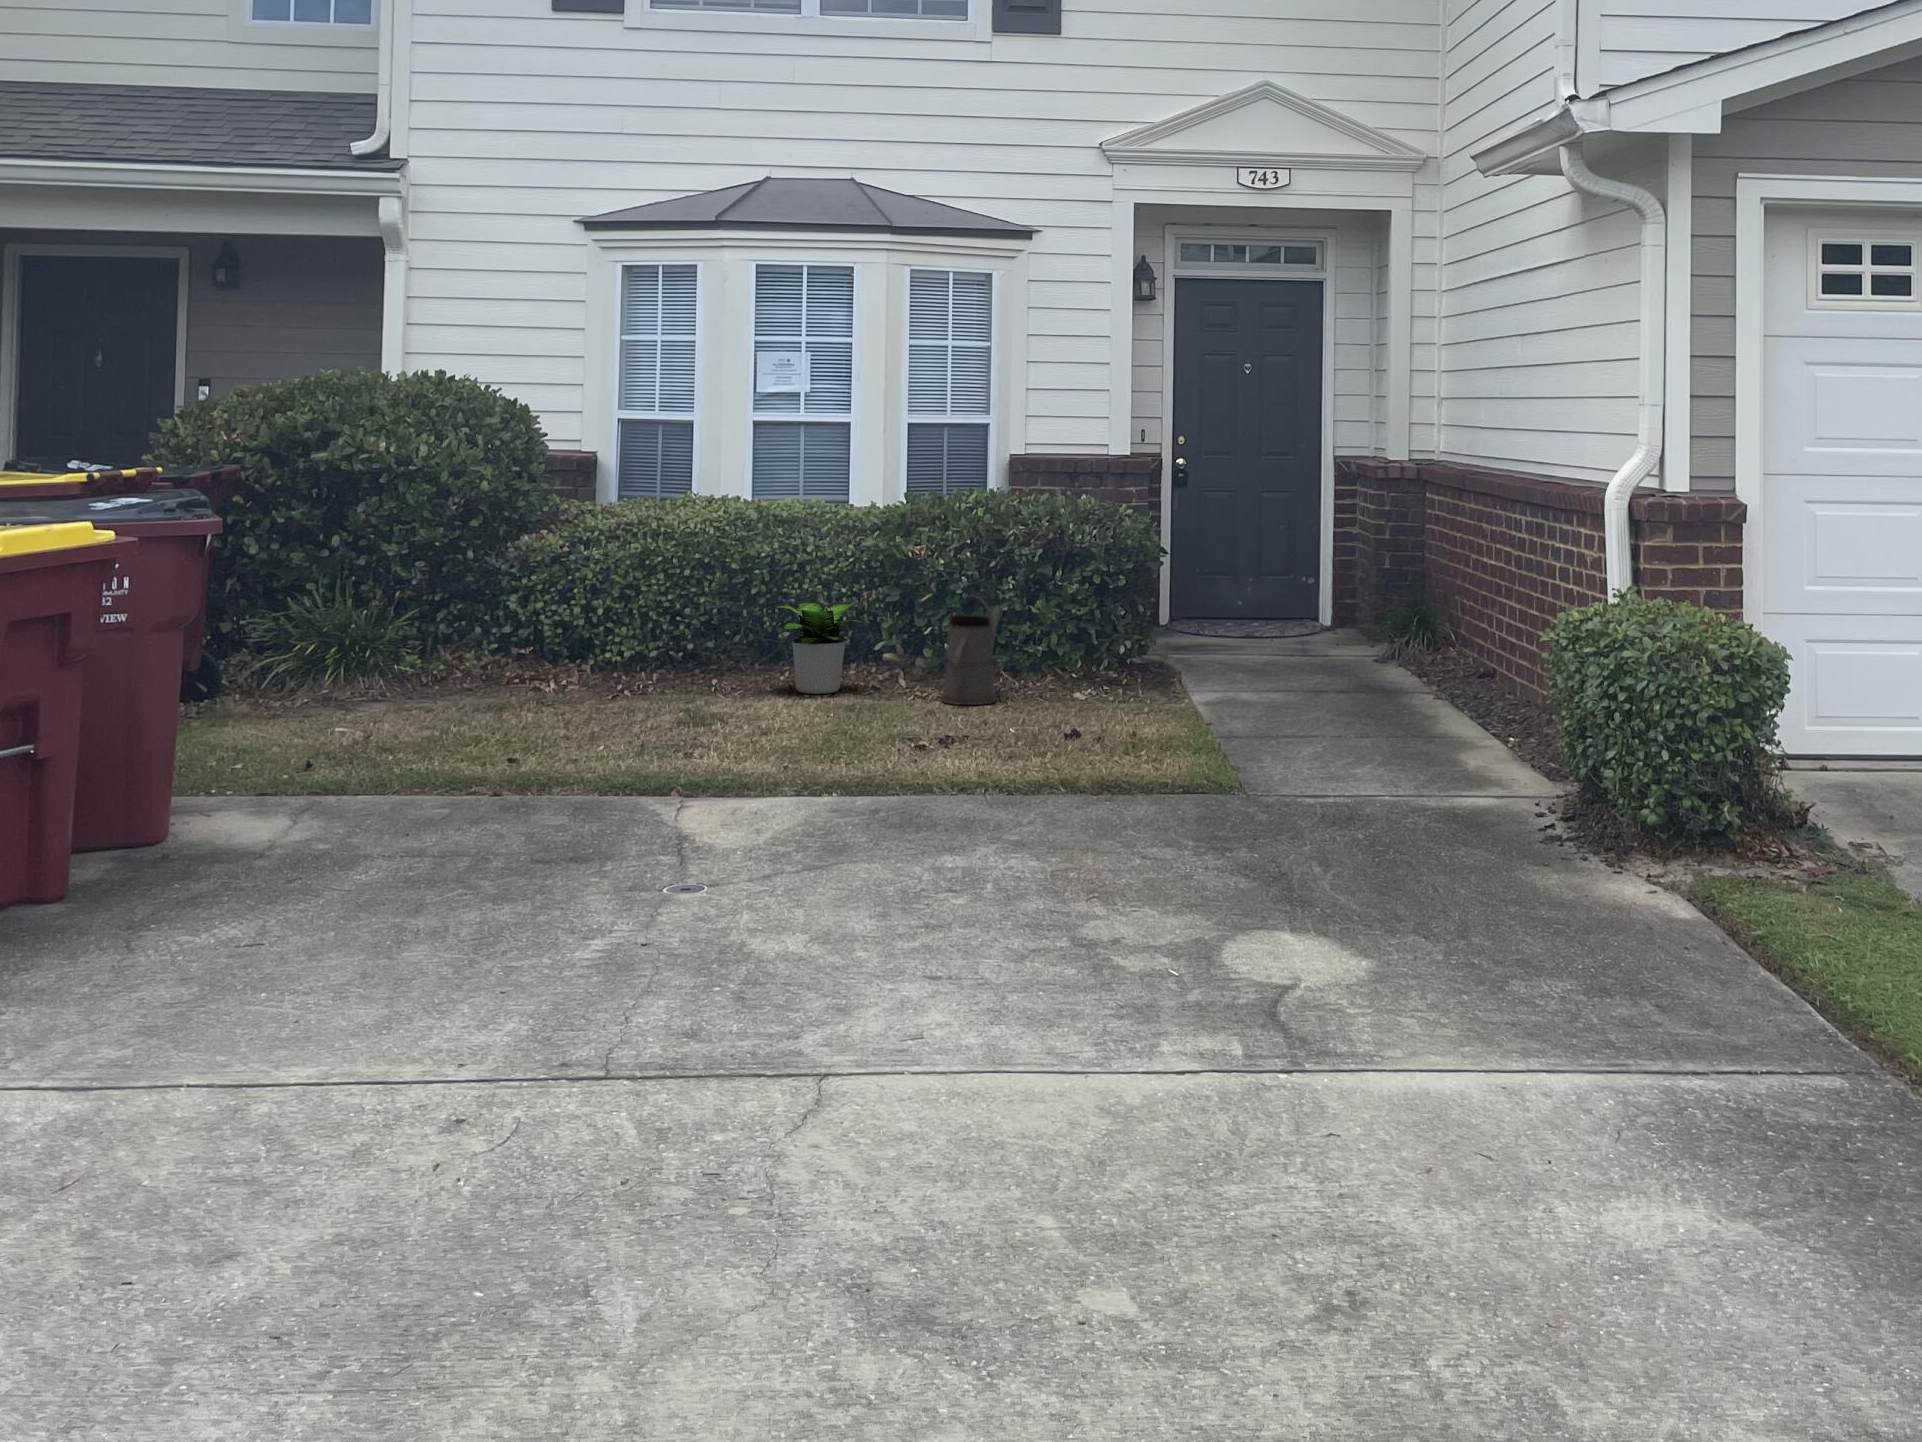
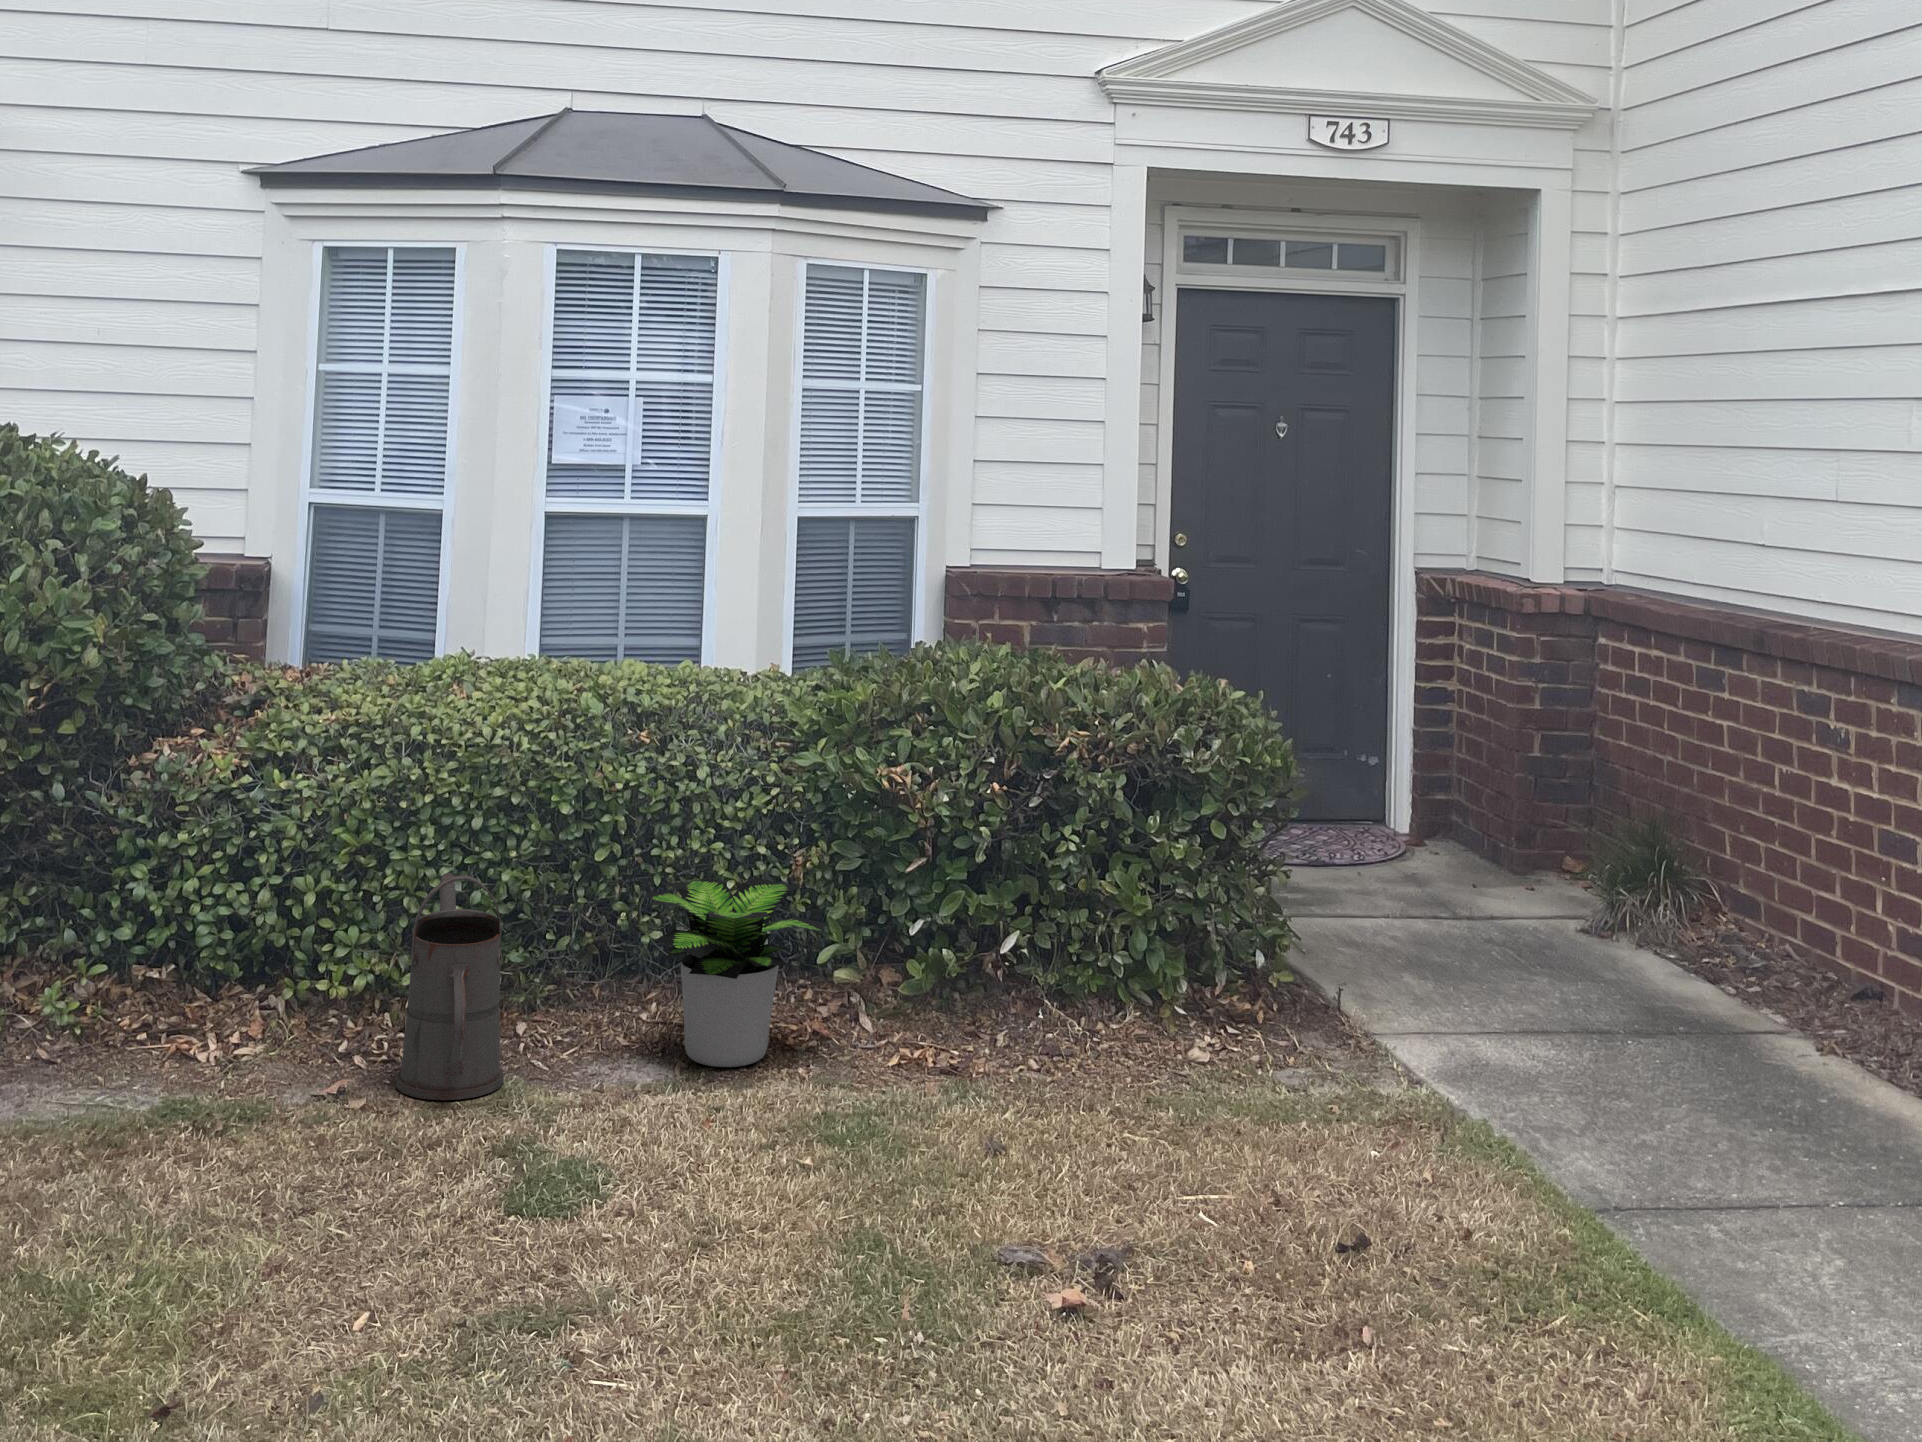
watering can: present [942,596,1001,705] -> present [396,873,504,1100]

